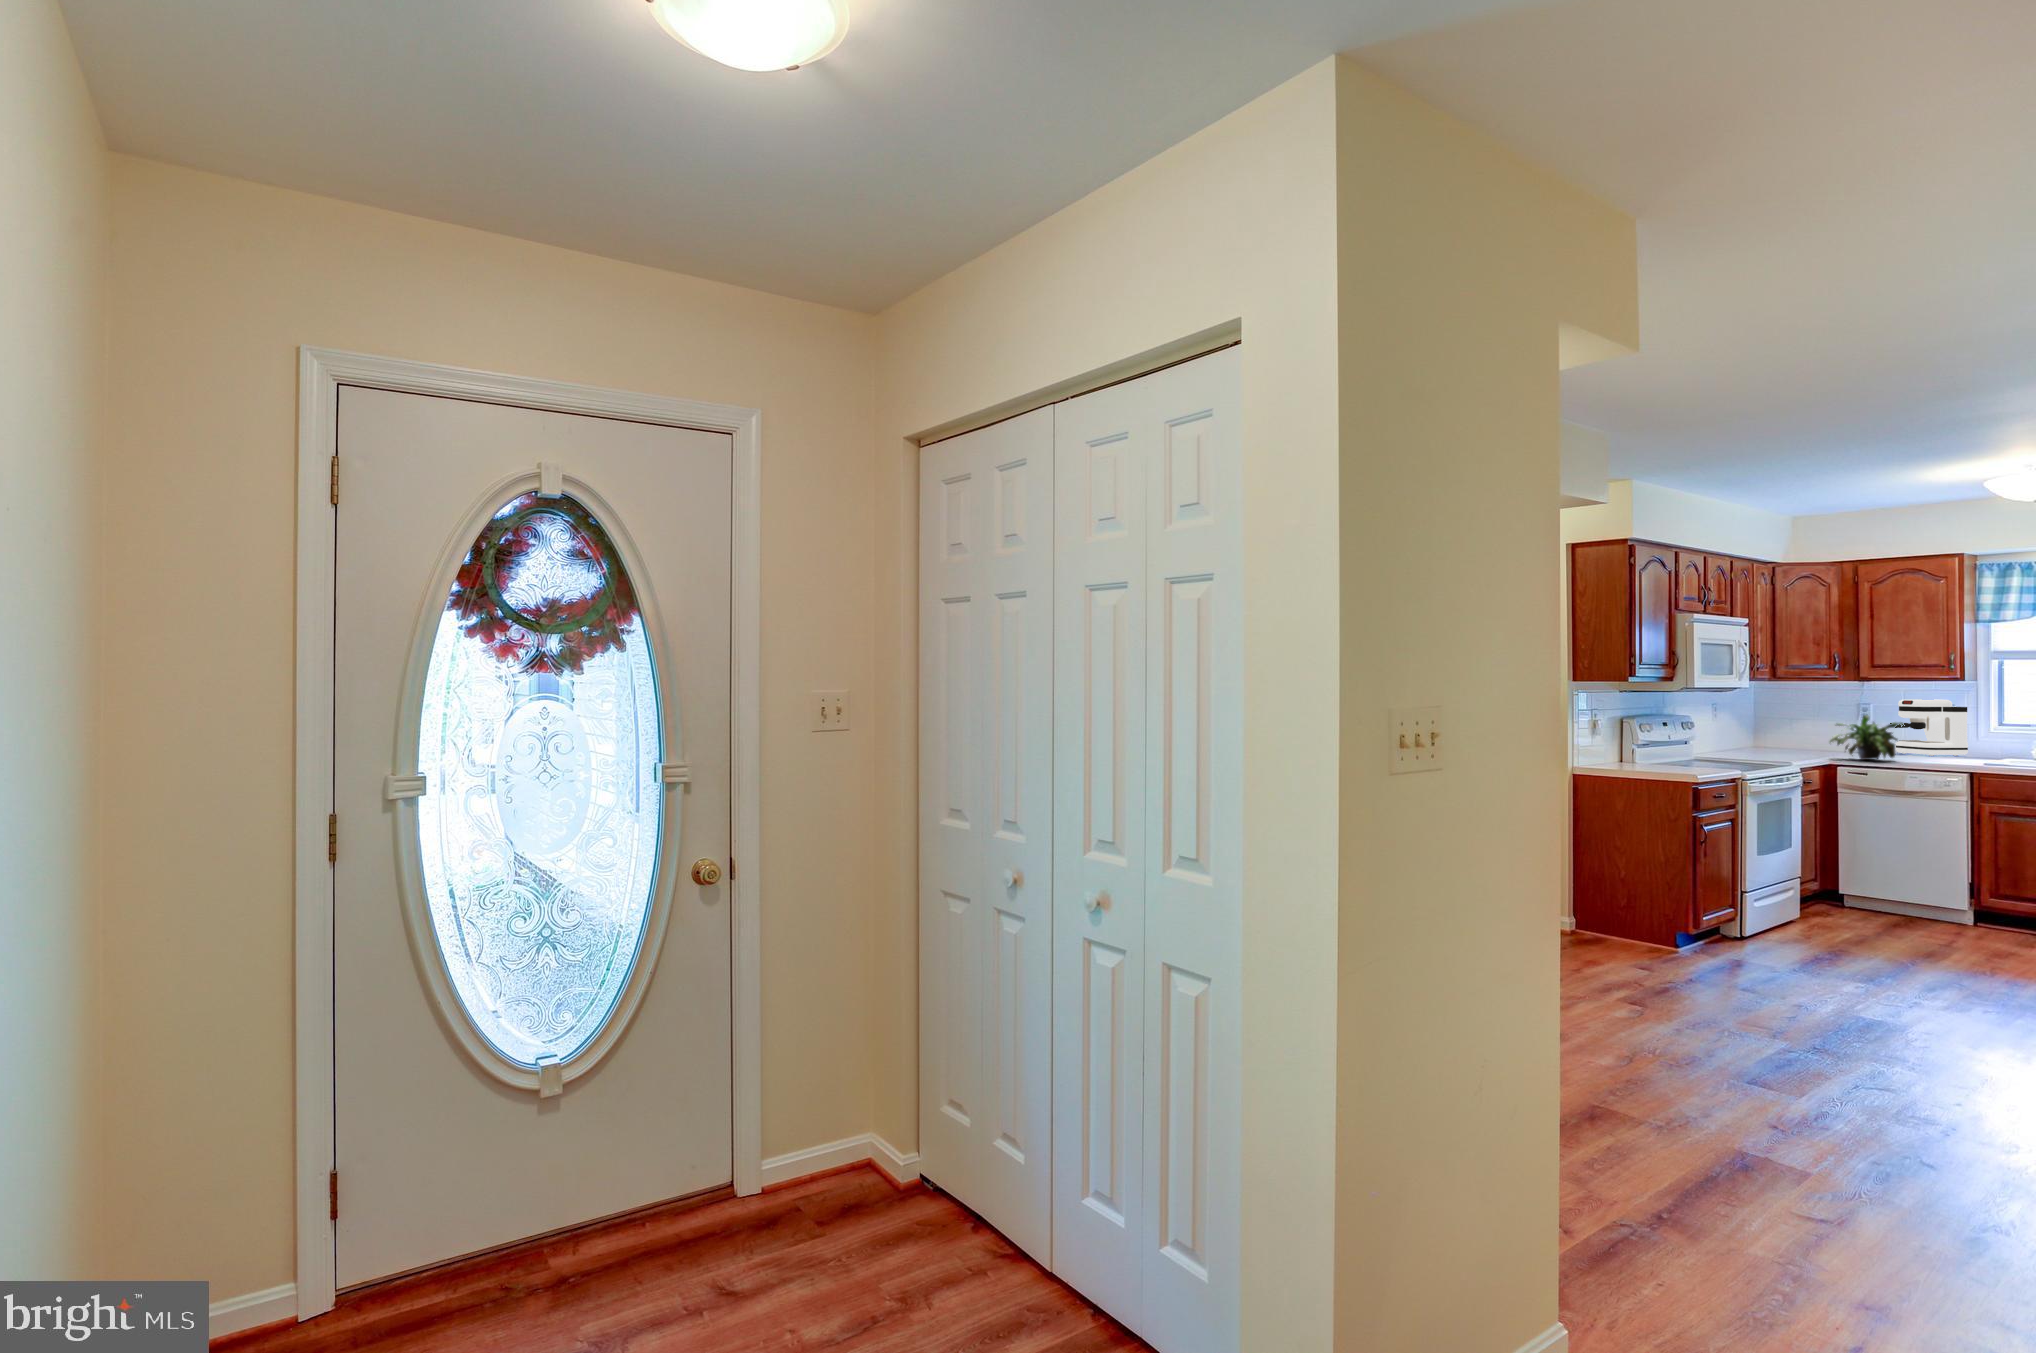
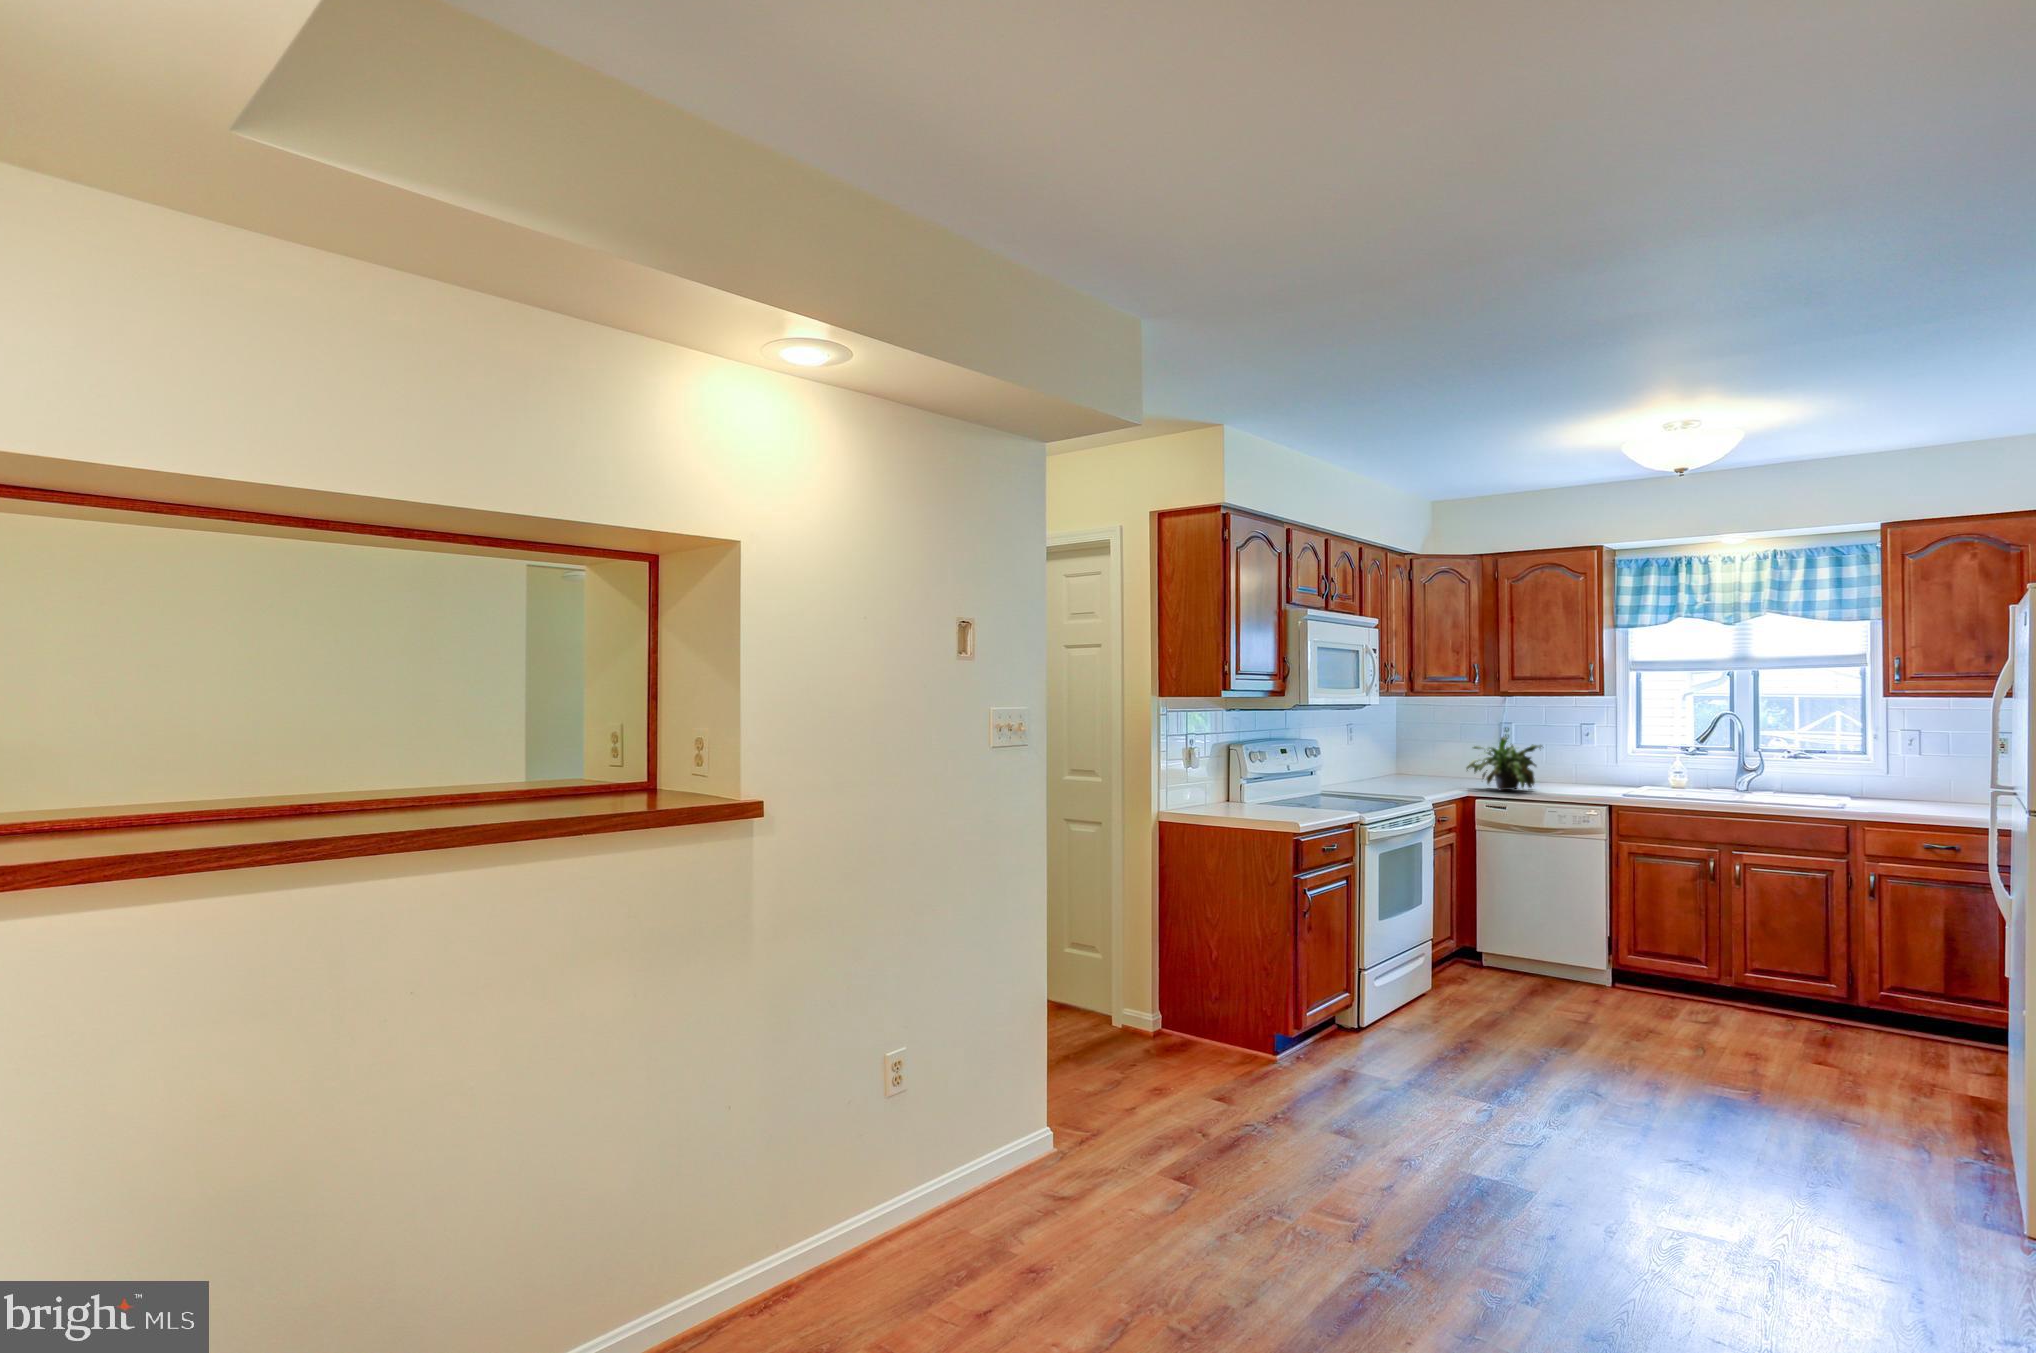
coffee maker: present [1890,699,1968,756] -> none [1530,717,1608,783]

